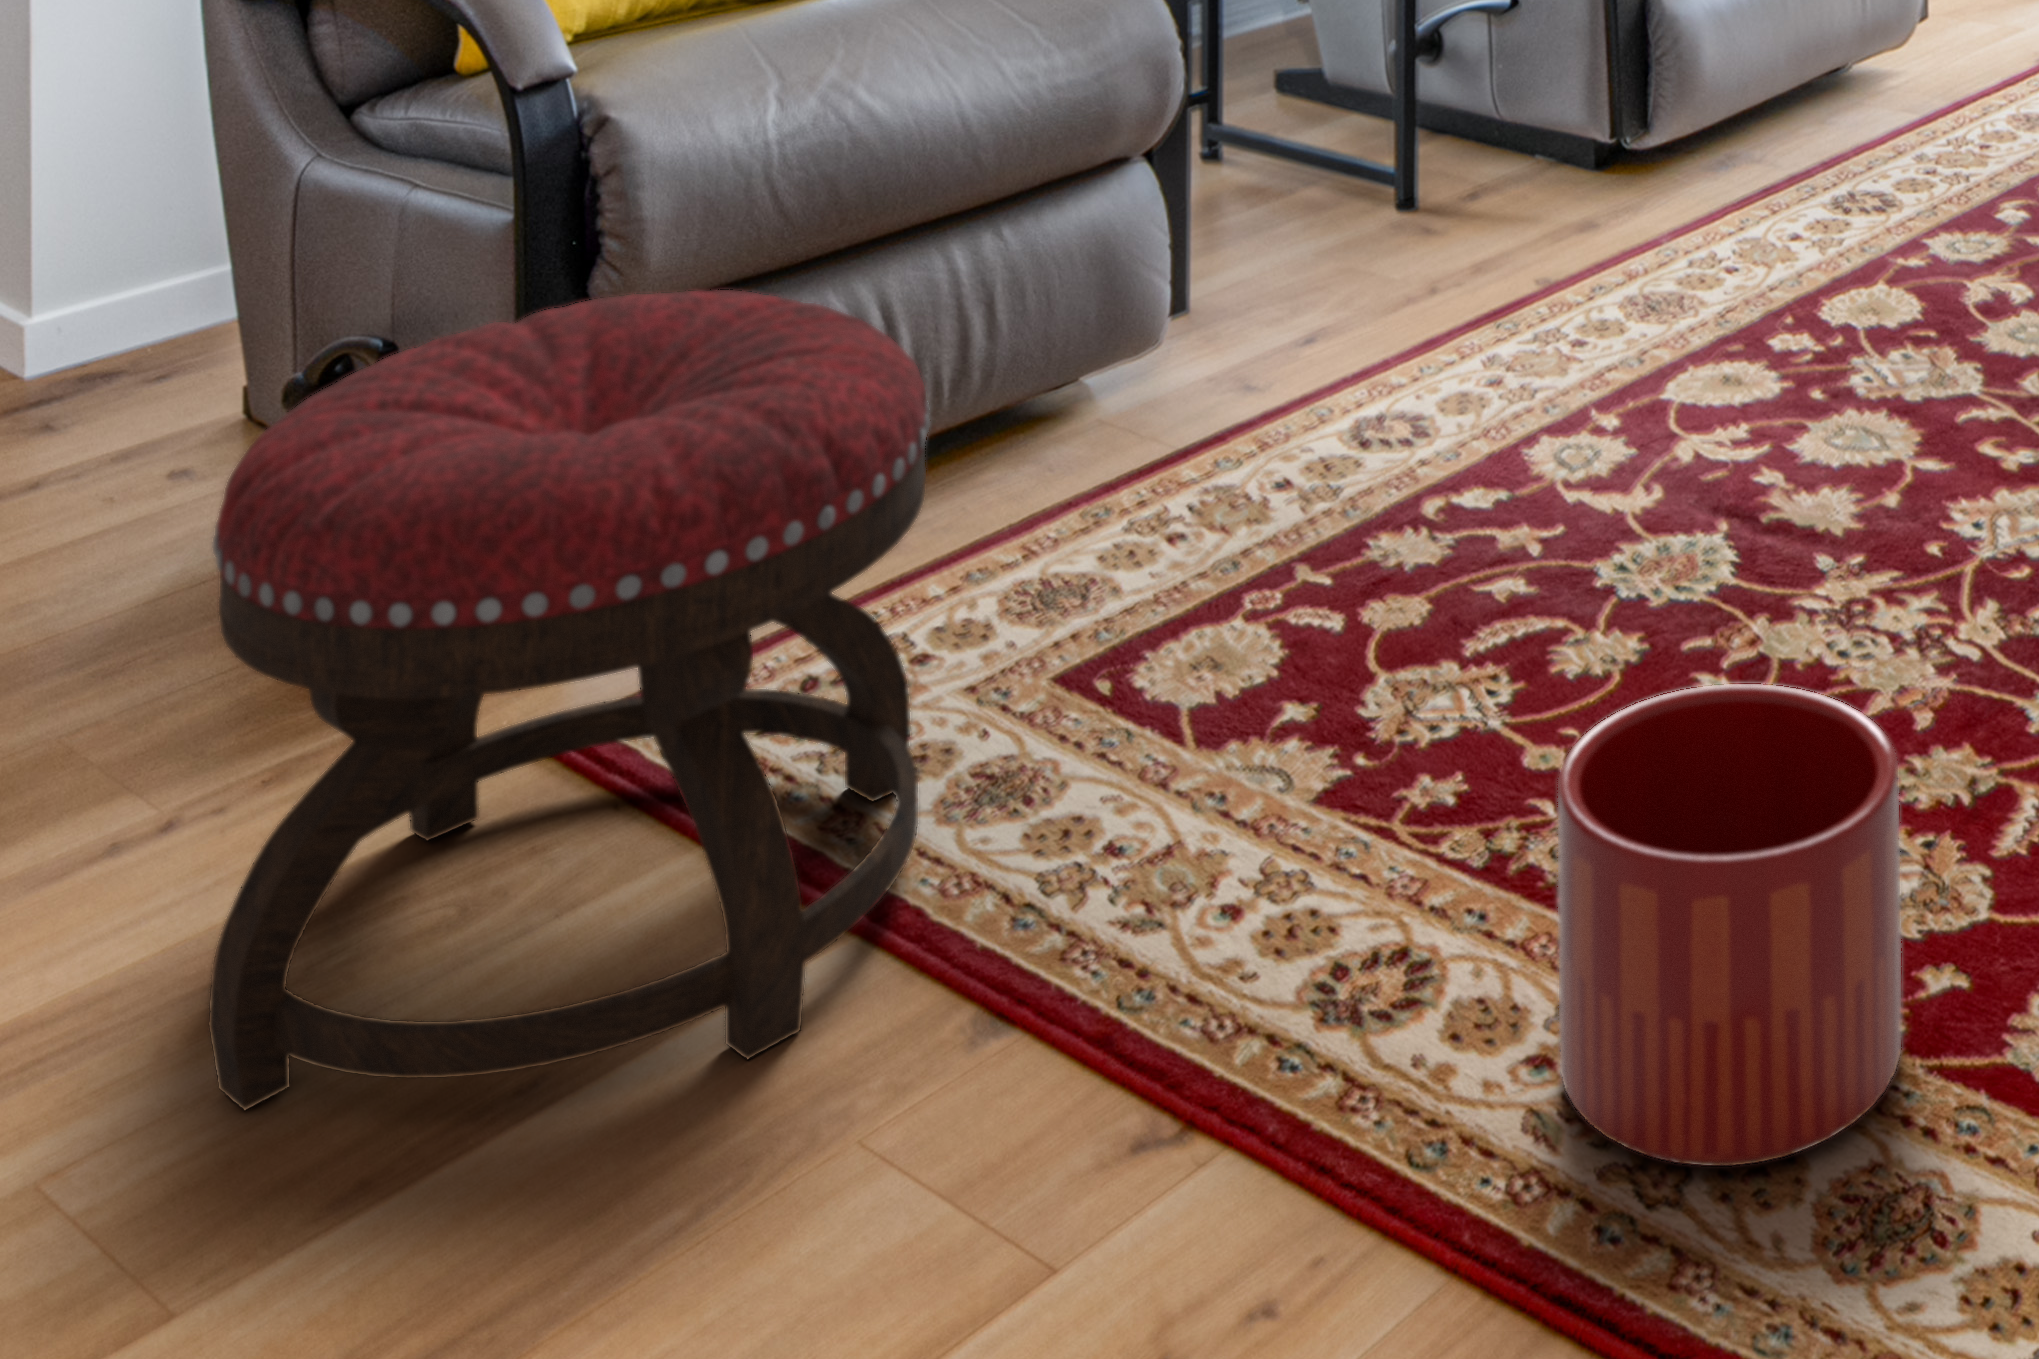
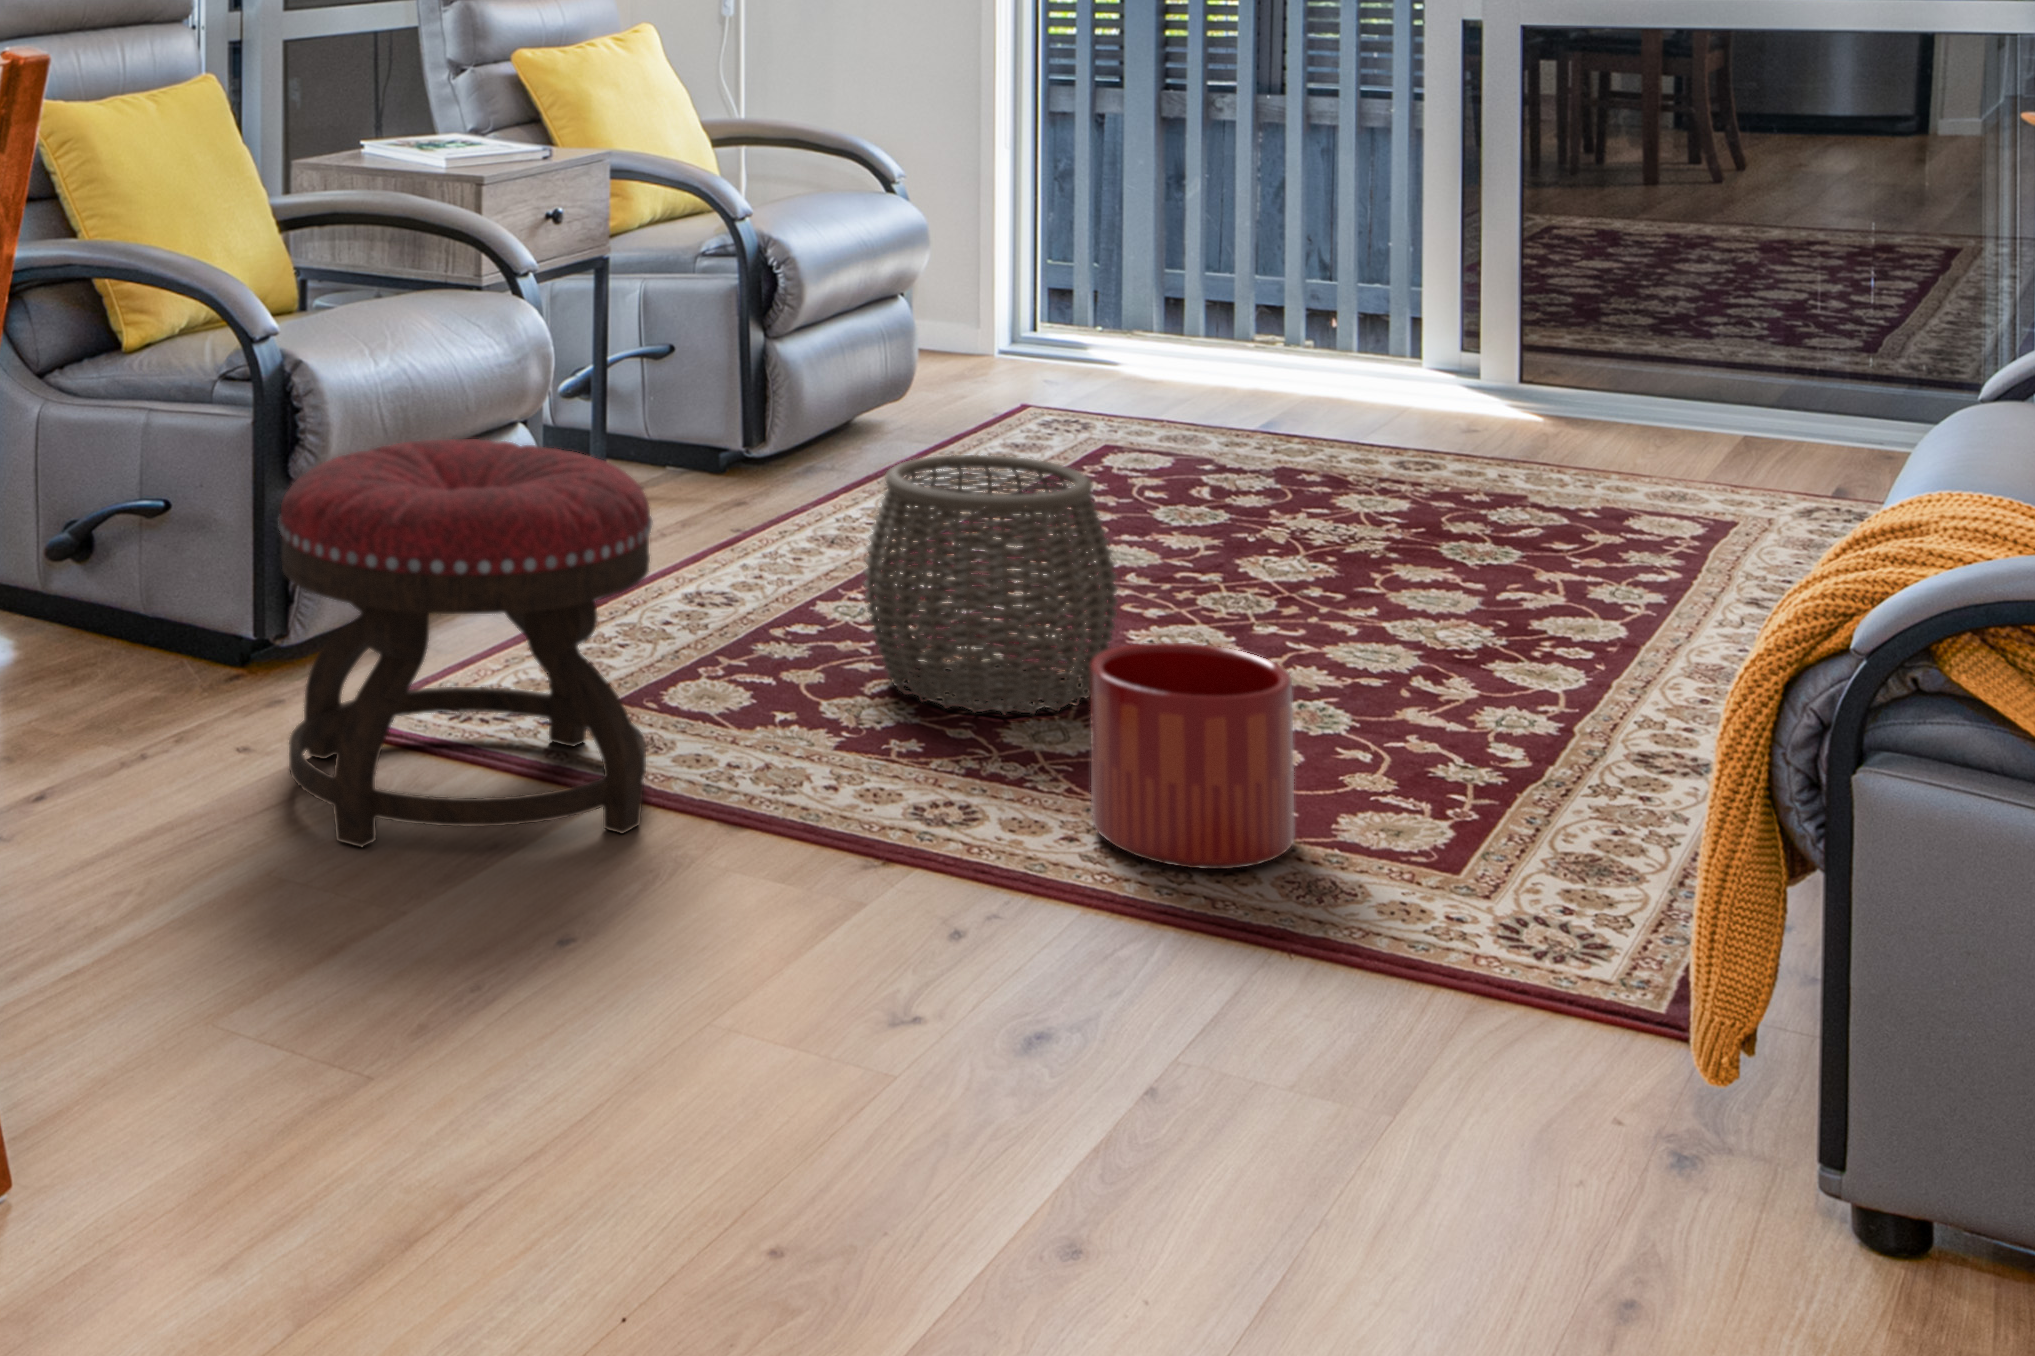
woven basket: none [1455,253,1846,714] -> present [864,455,1118,714]

